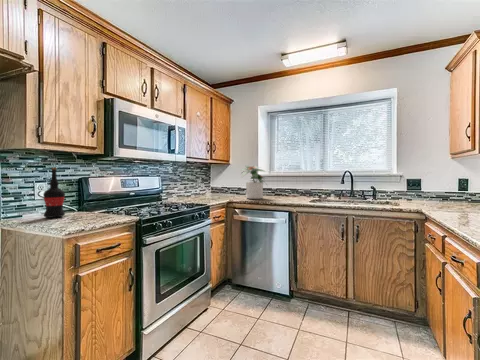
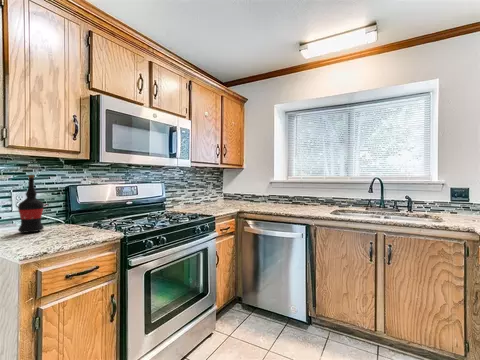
potted plant: present [241,165,263,199] -> none [251,170,283,208]

